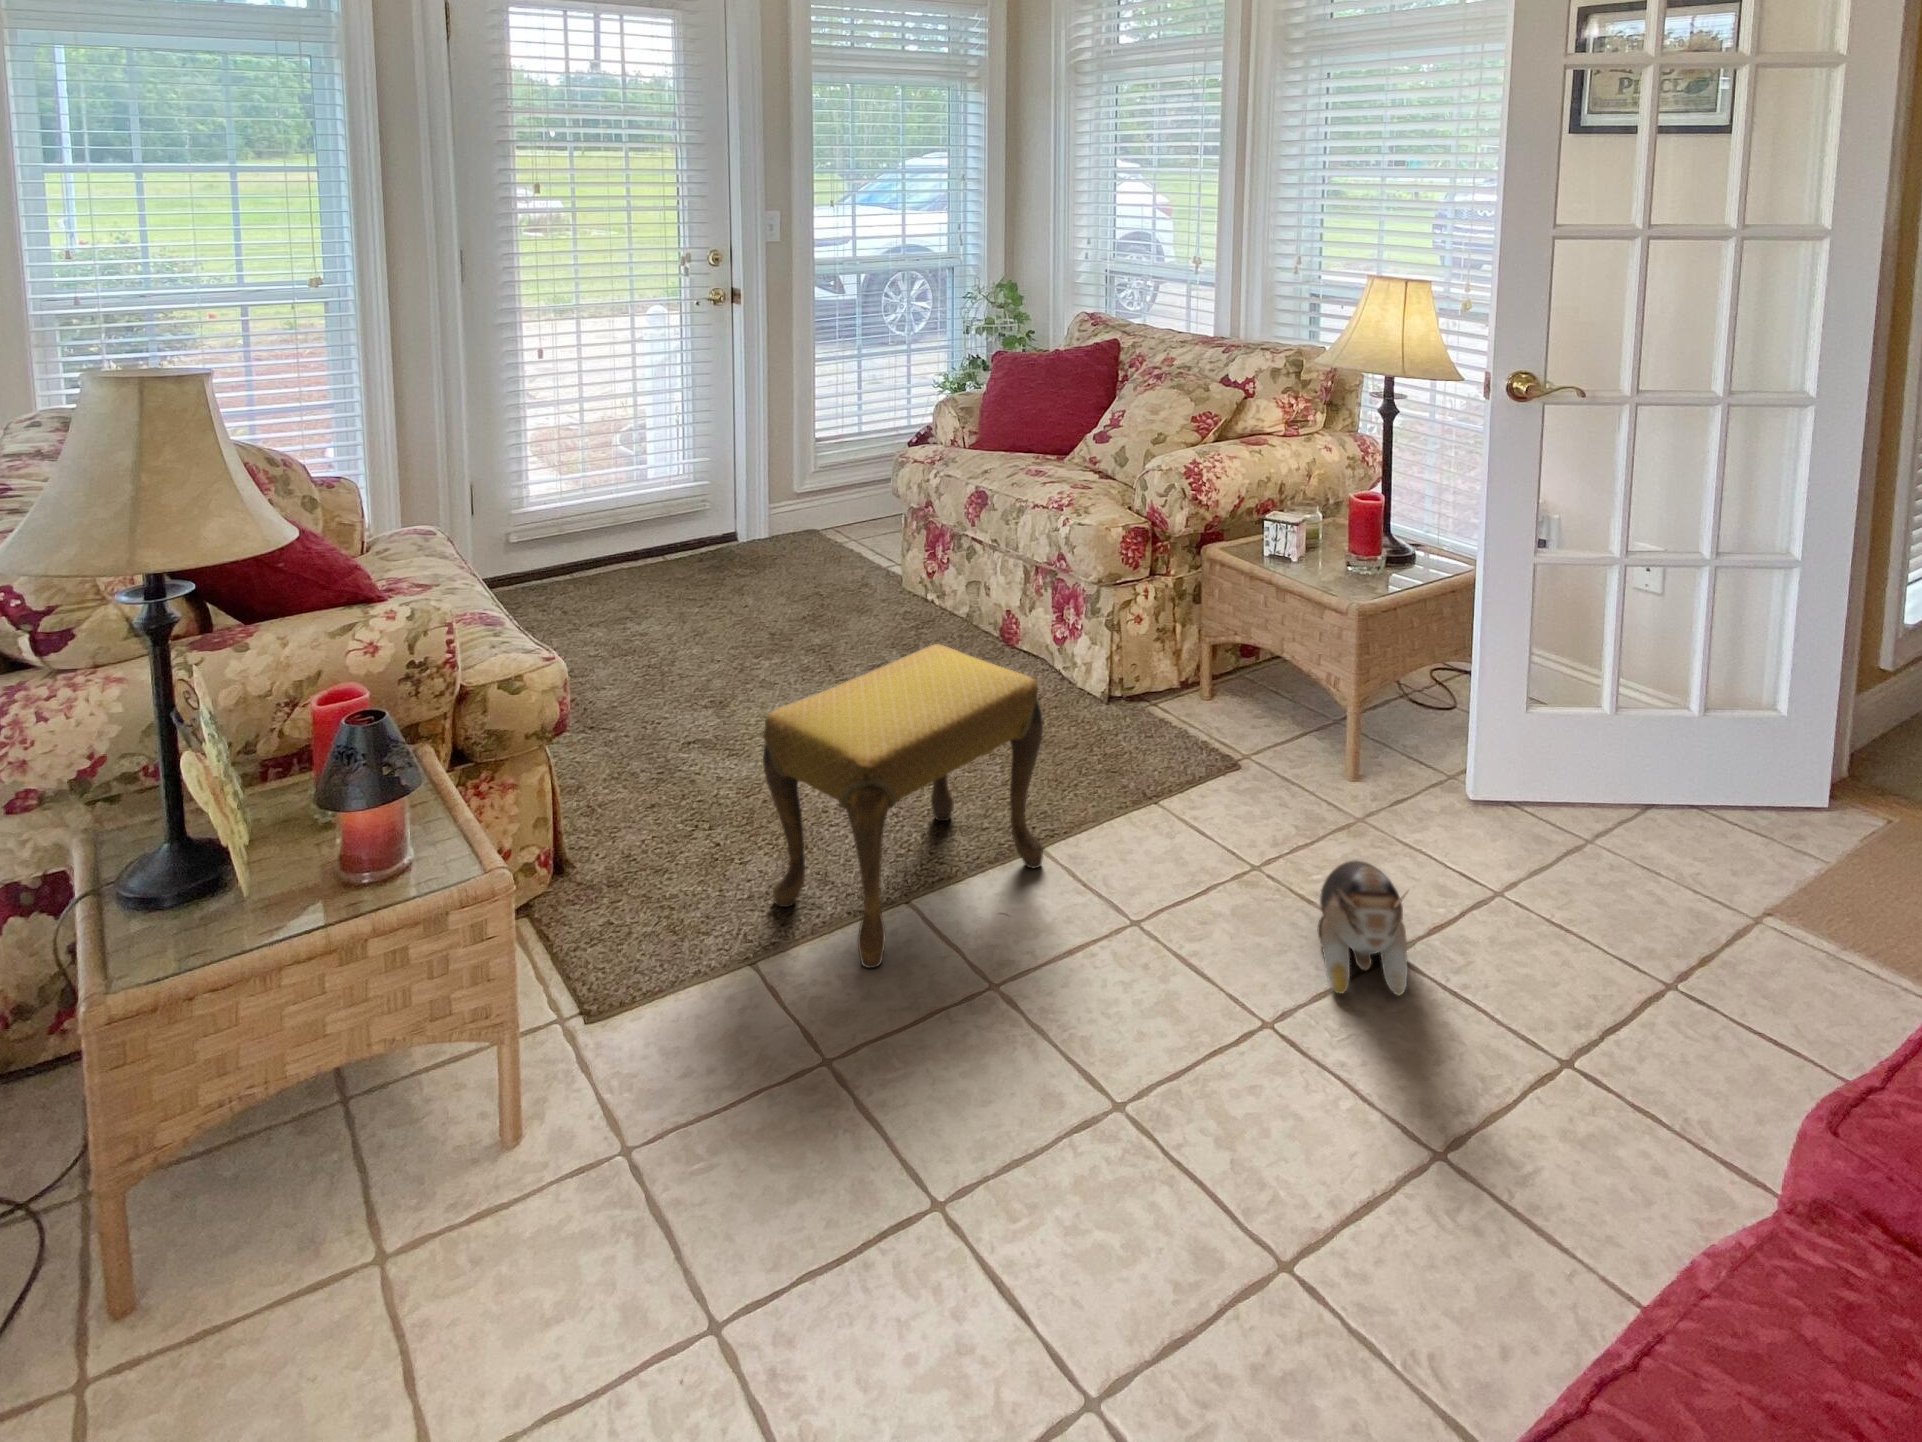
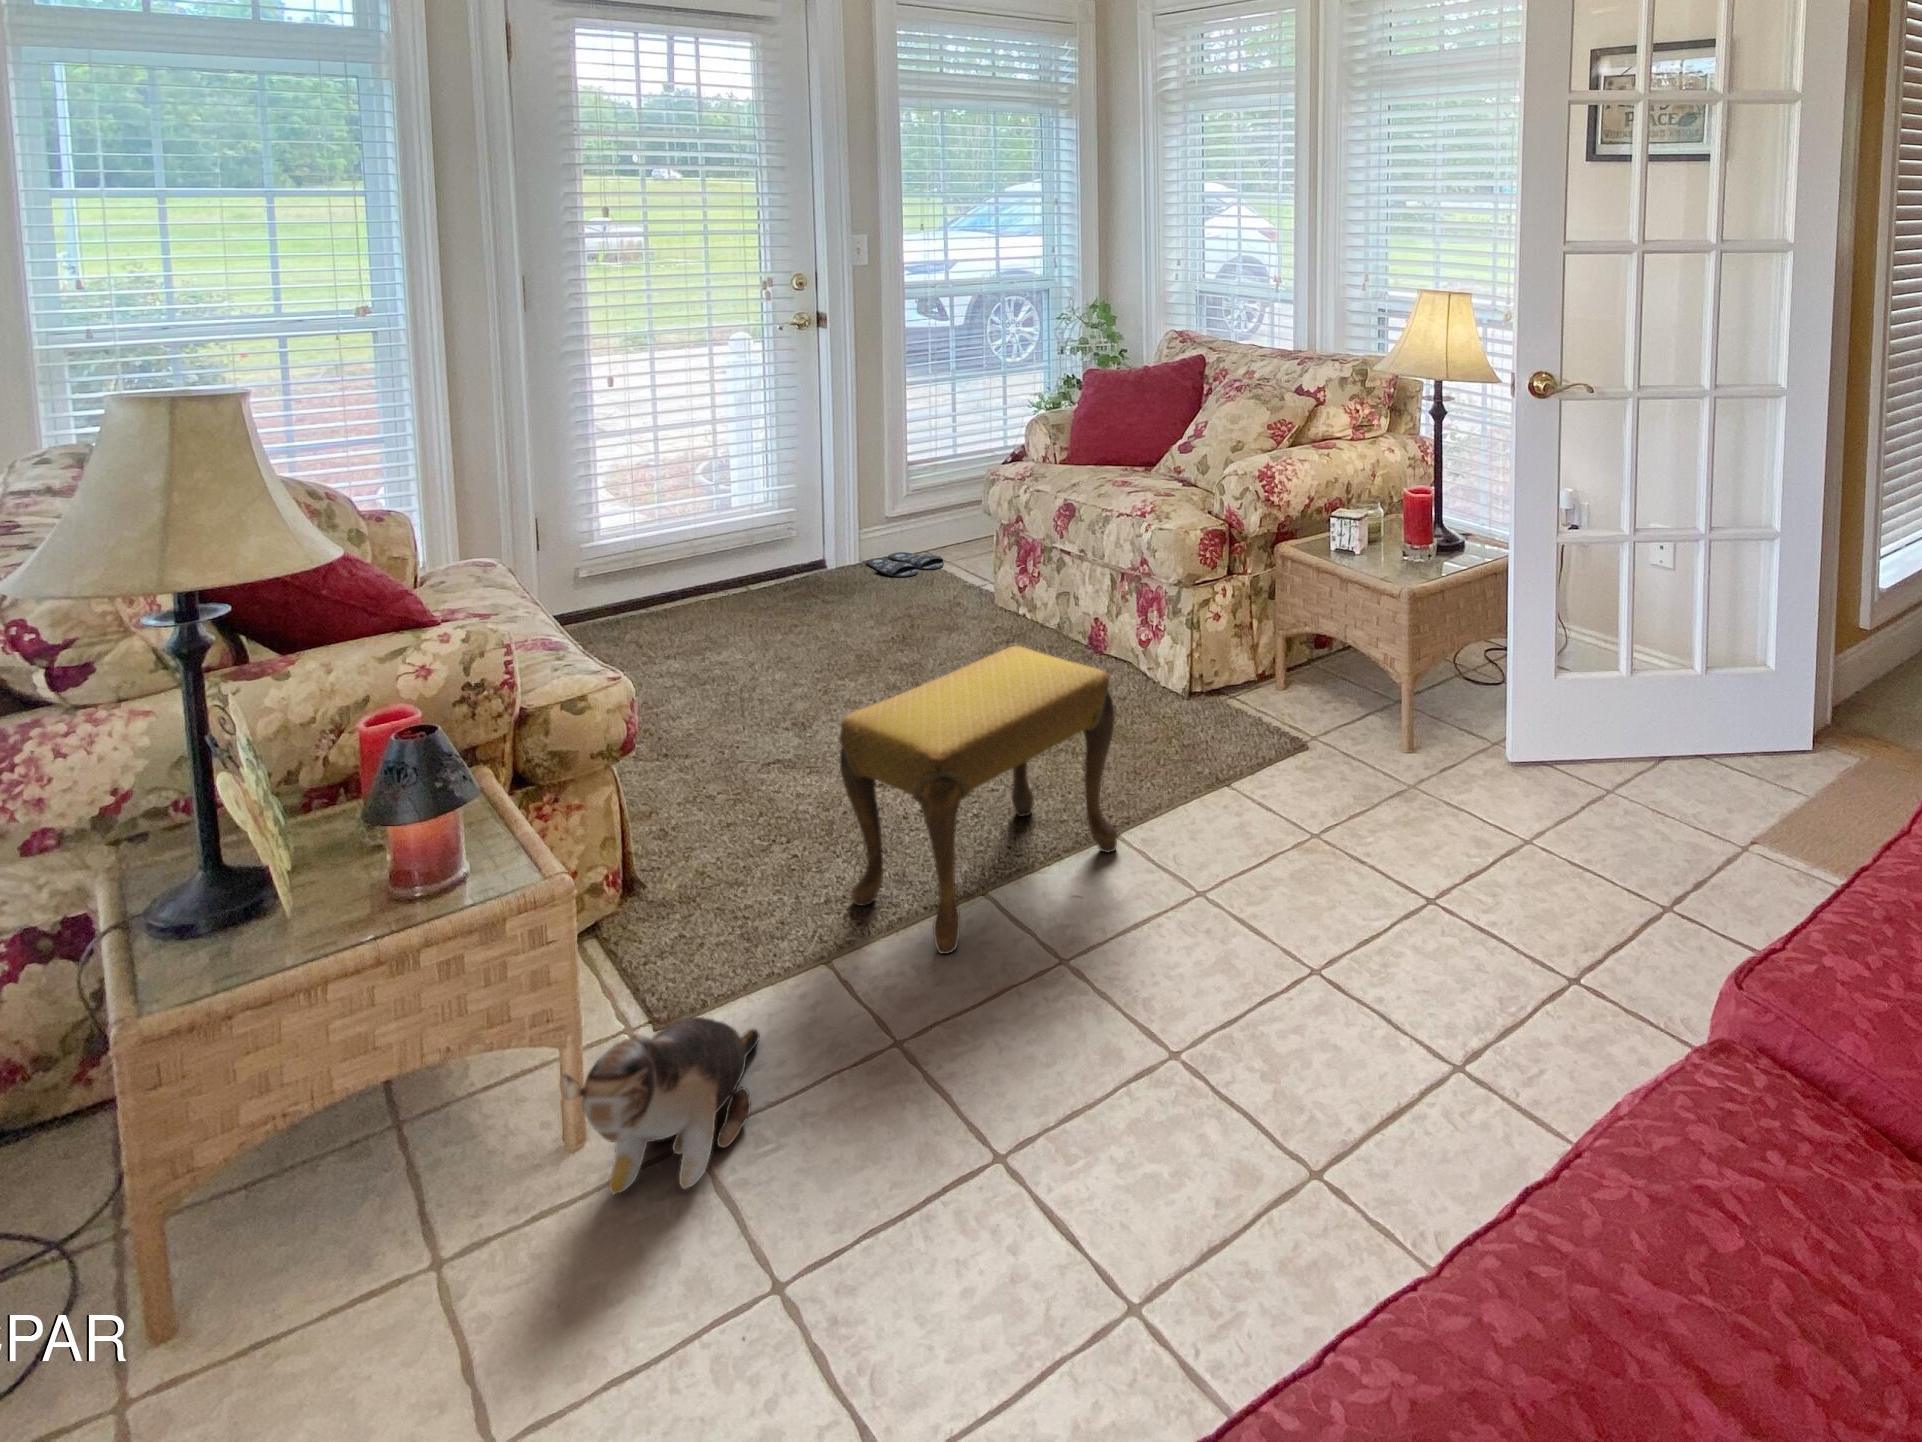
slippers: none [773,530,849,556] -> present [866,552,944,577]
plush toy: present [1318,861,1407,995] -> present [559,1017,760,1194]

